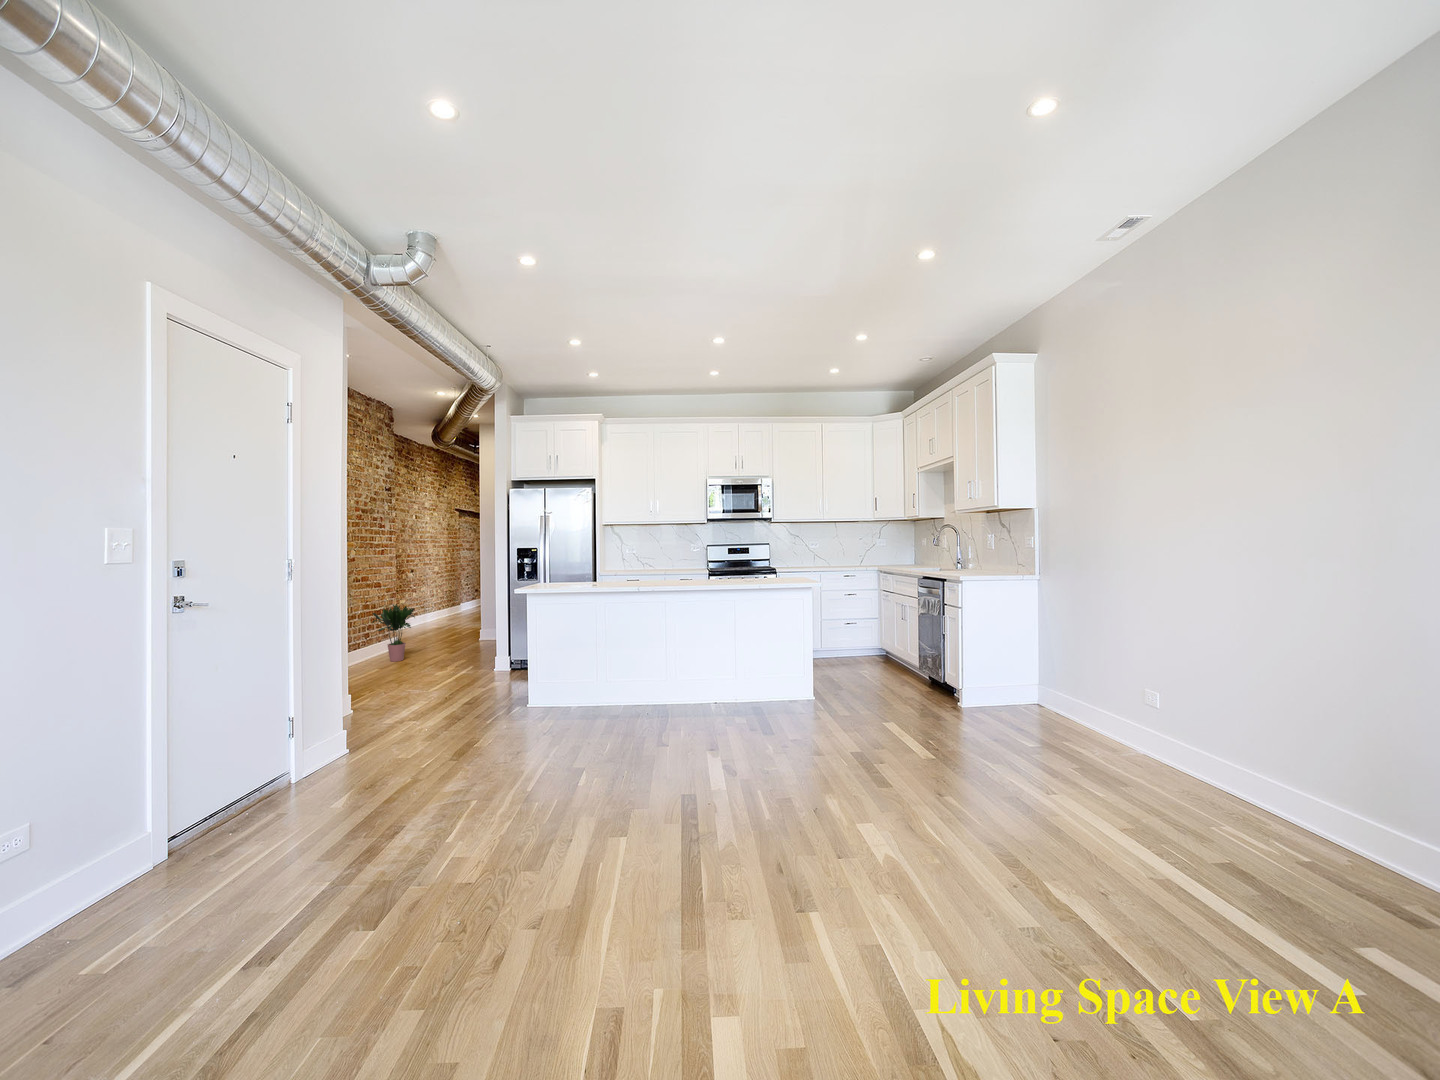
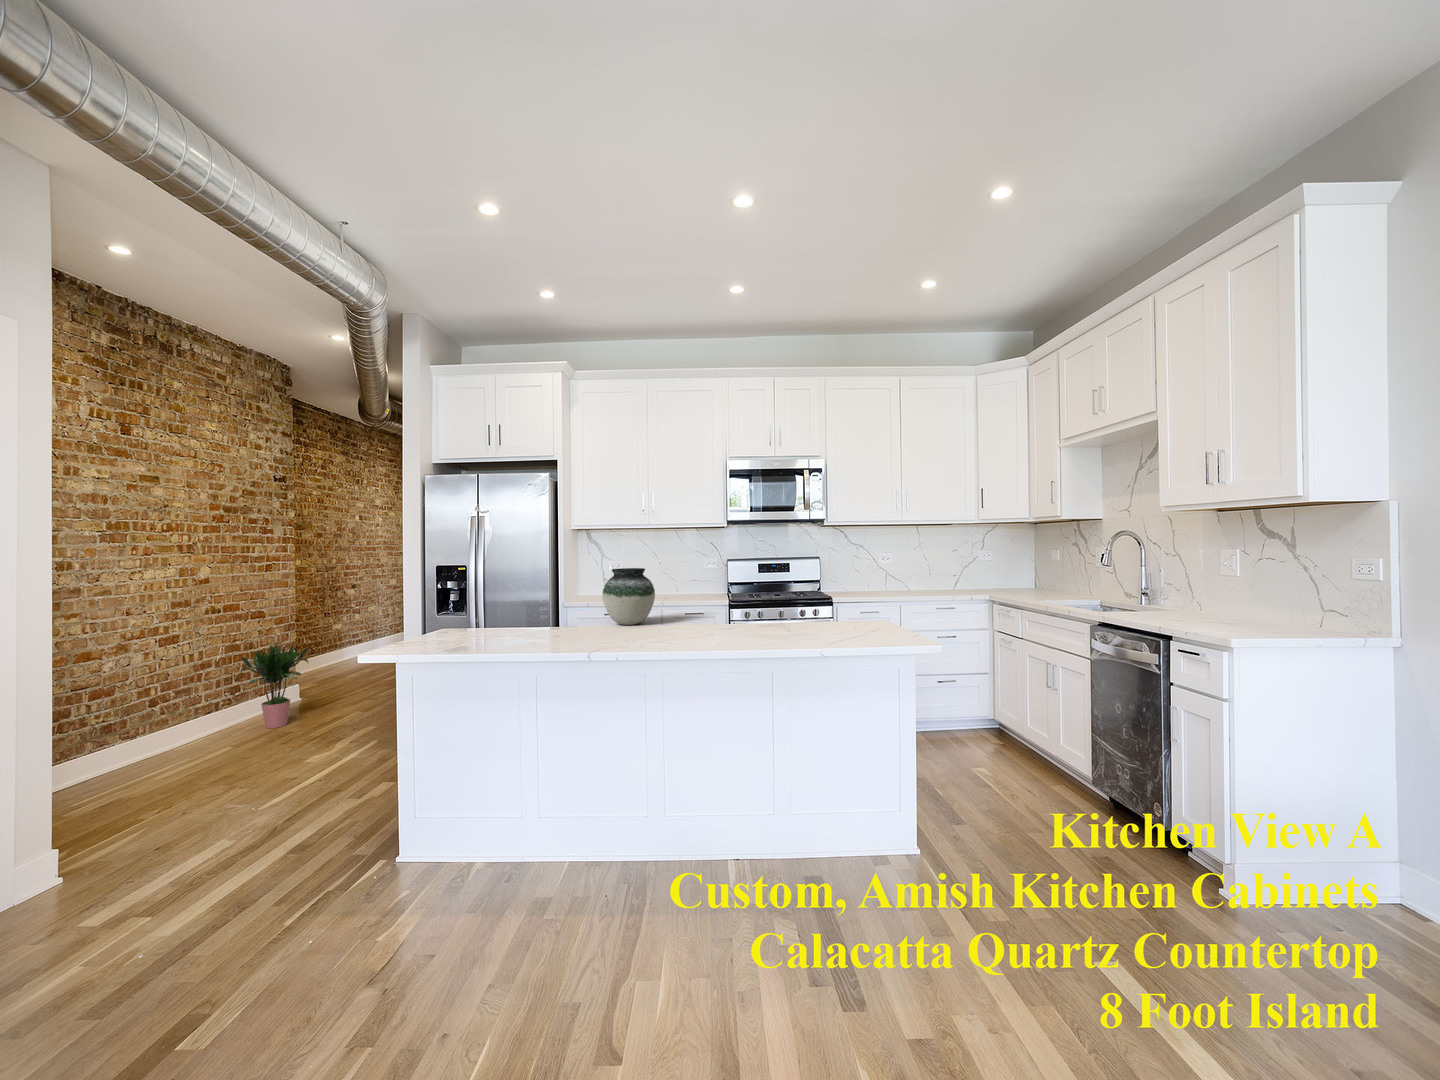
vase: none [637,547,669,581] -> present [602,568,655,625]

